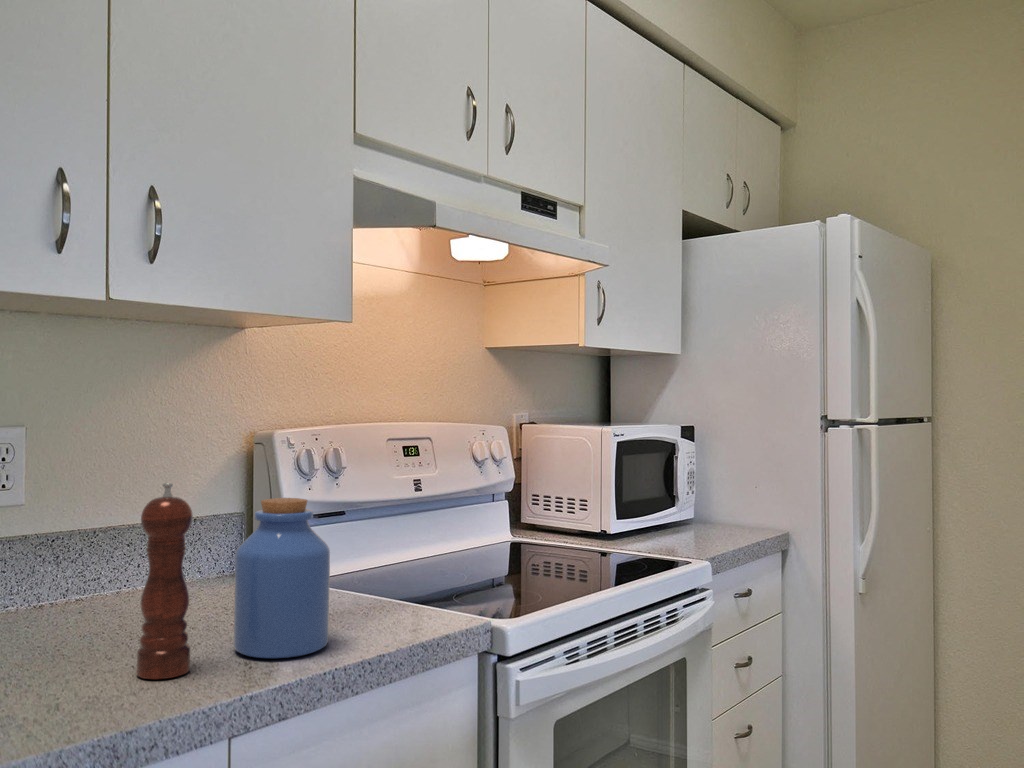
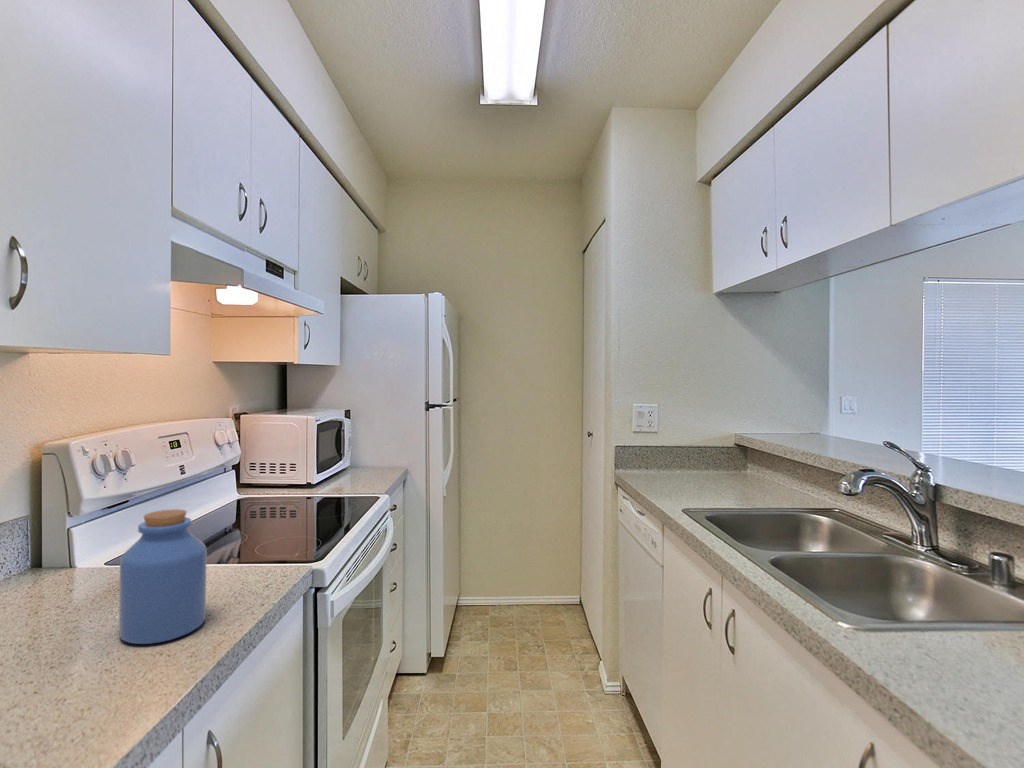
pepper mill: present [136,483,193,679] -> none [48,520,104,694]

